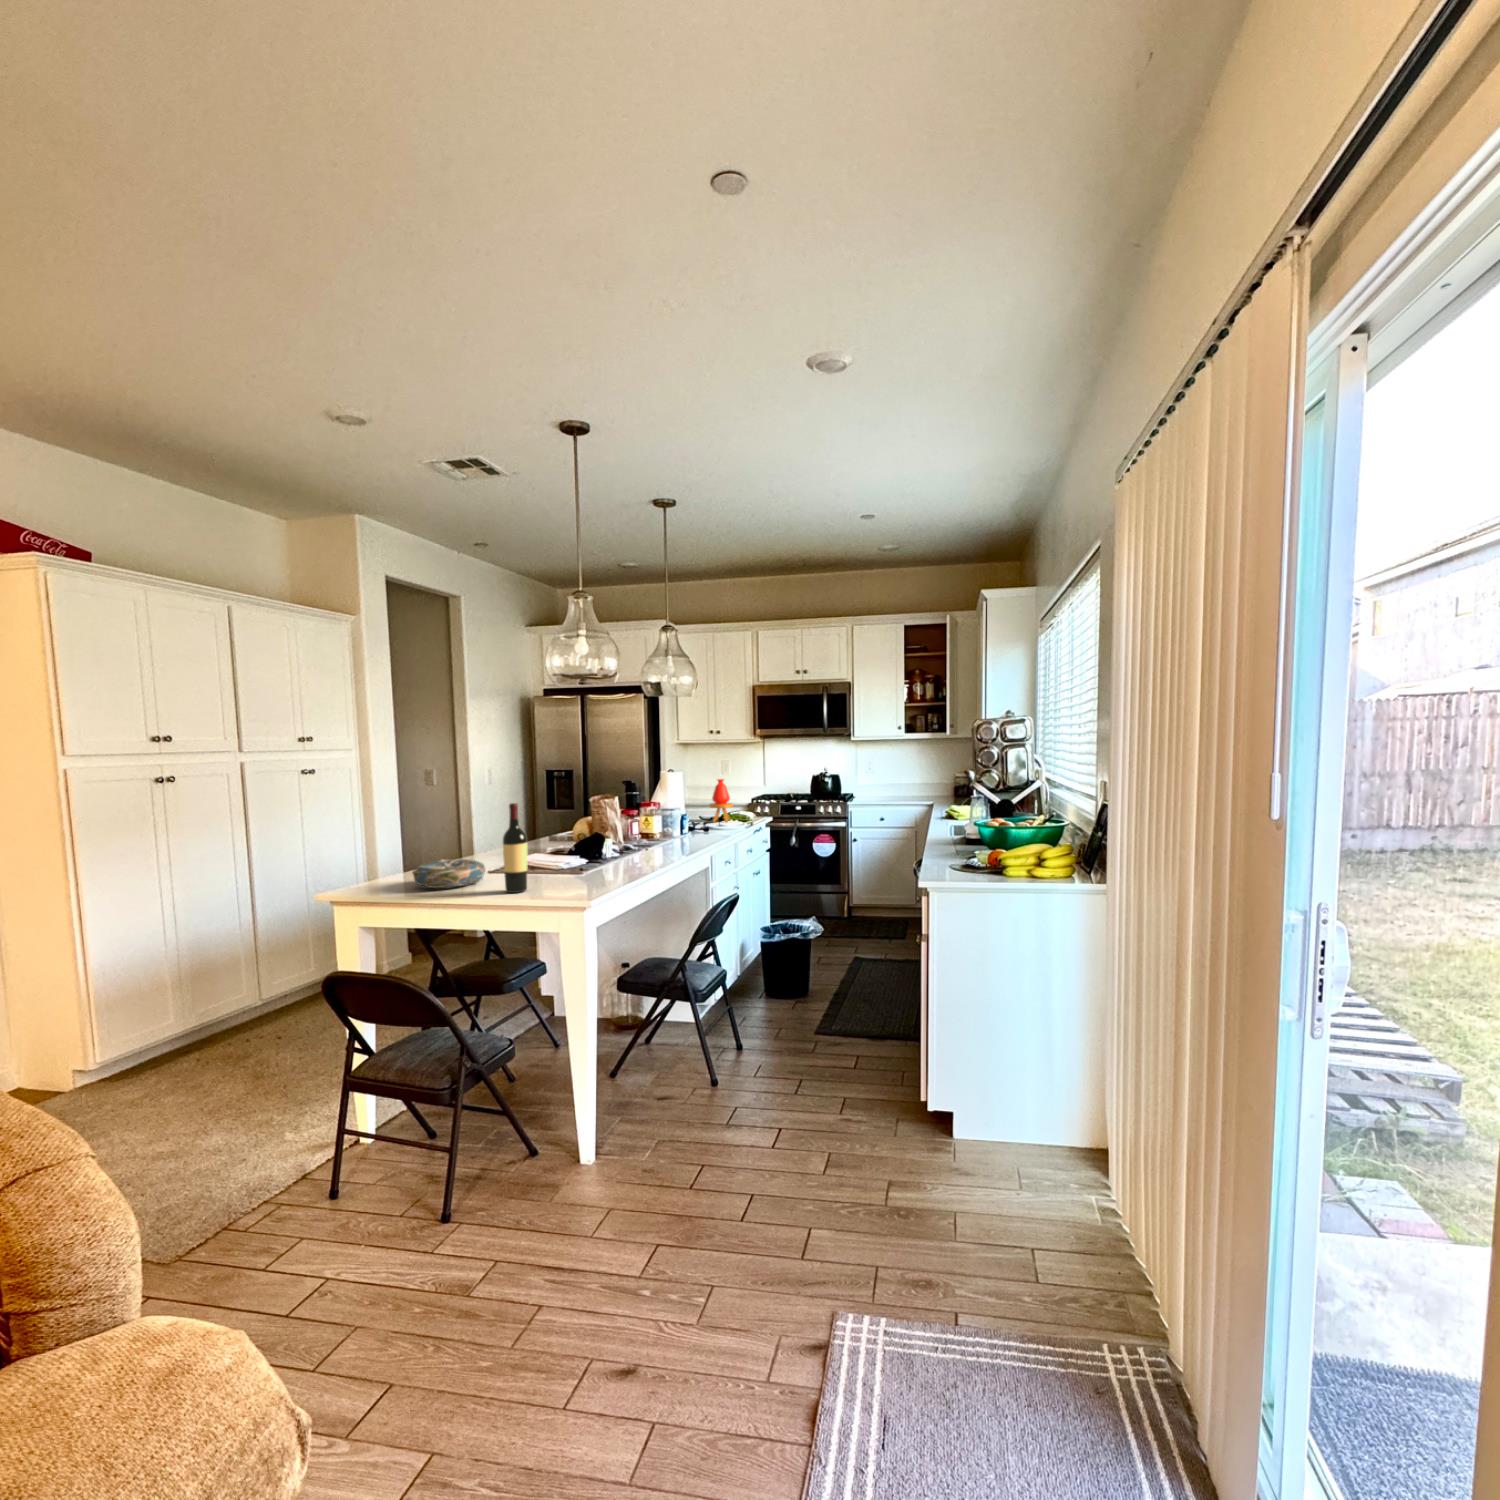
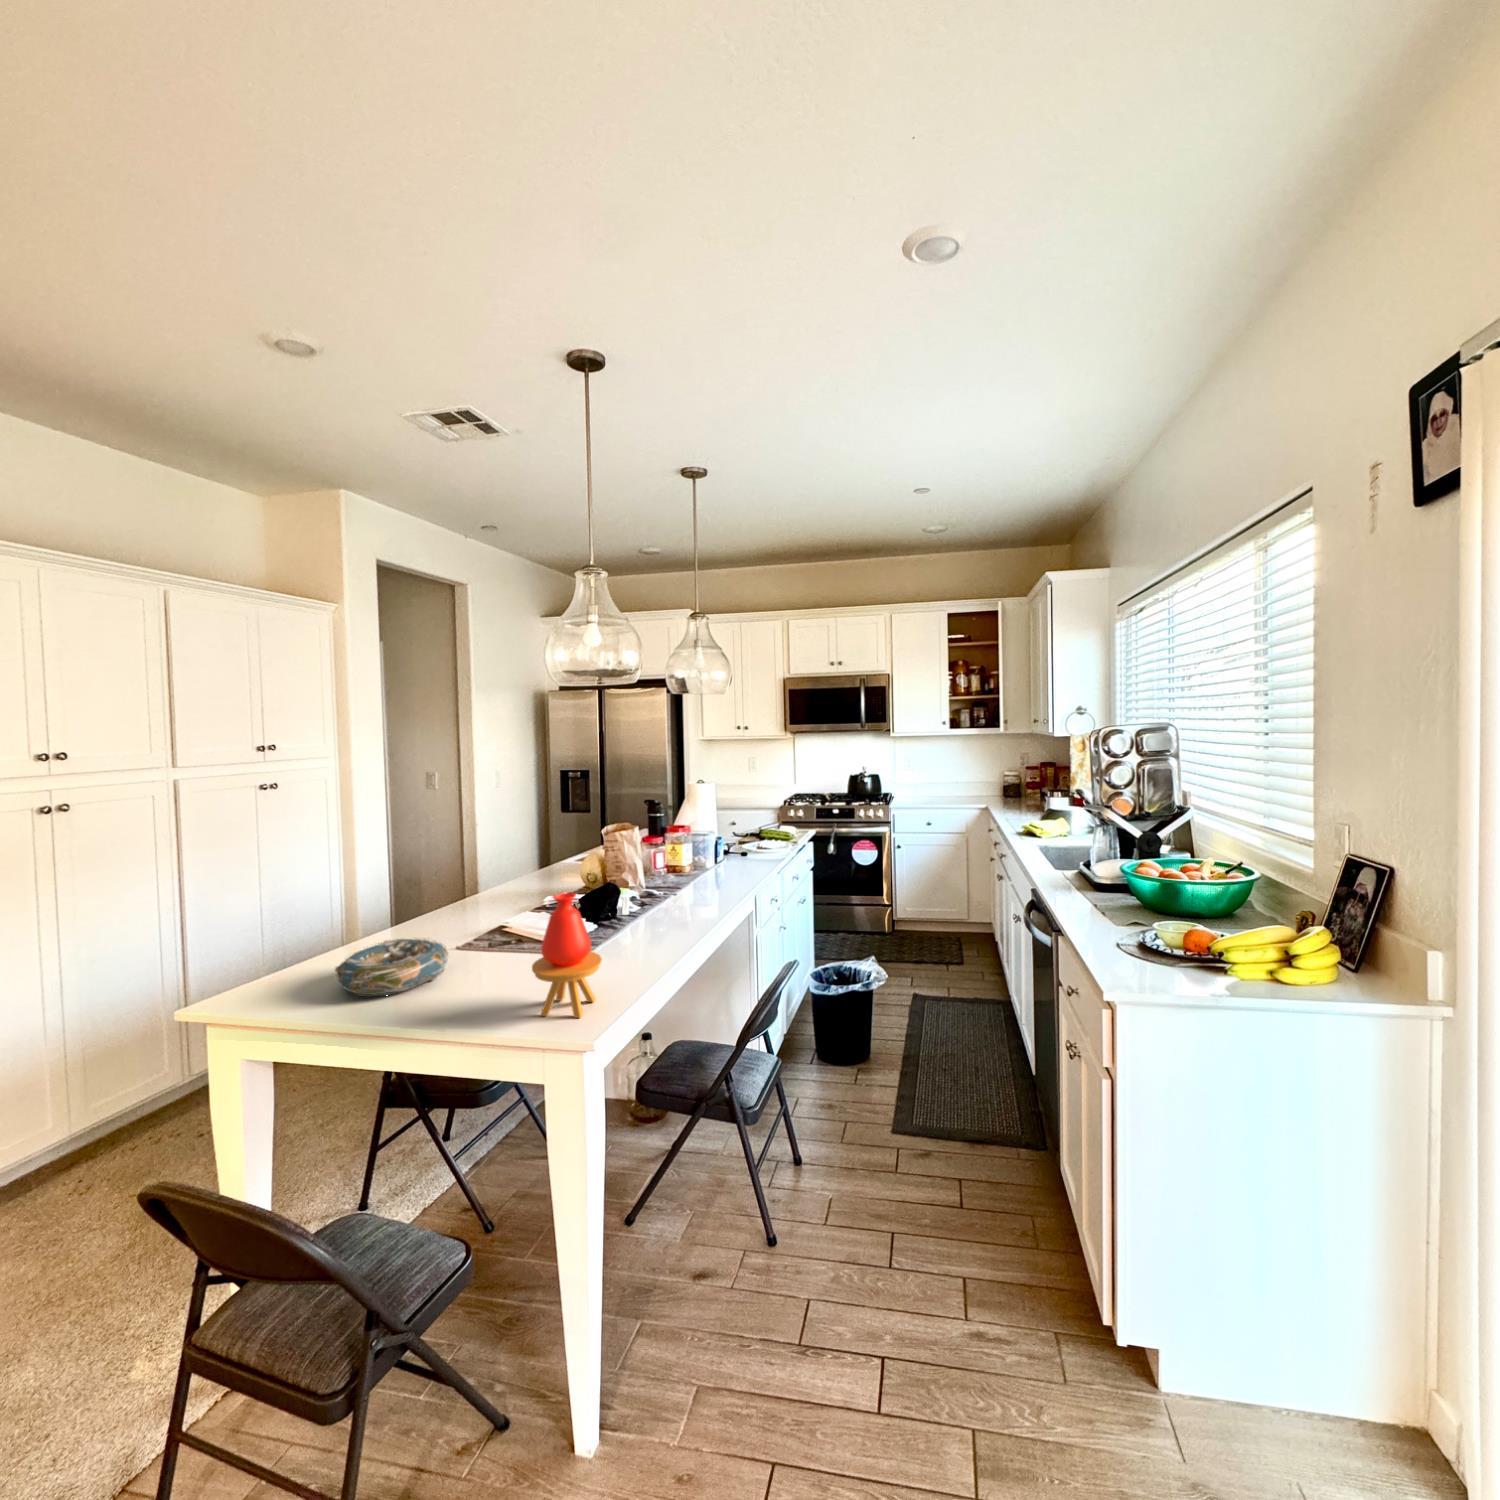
vase: present [710,779,733,822] -> present [532,893,602,1018]
wine bottle: present [503,803,527,893] -> none [462,873,501,1012]

